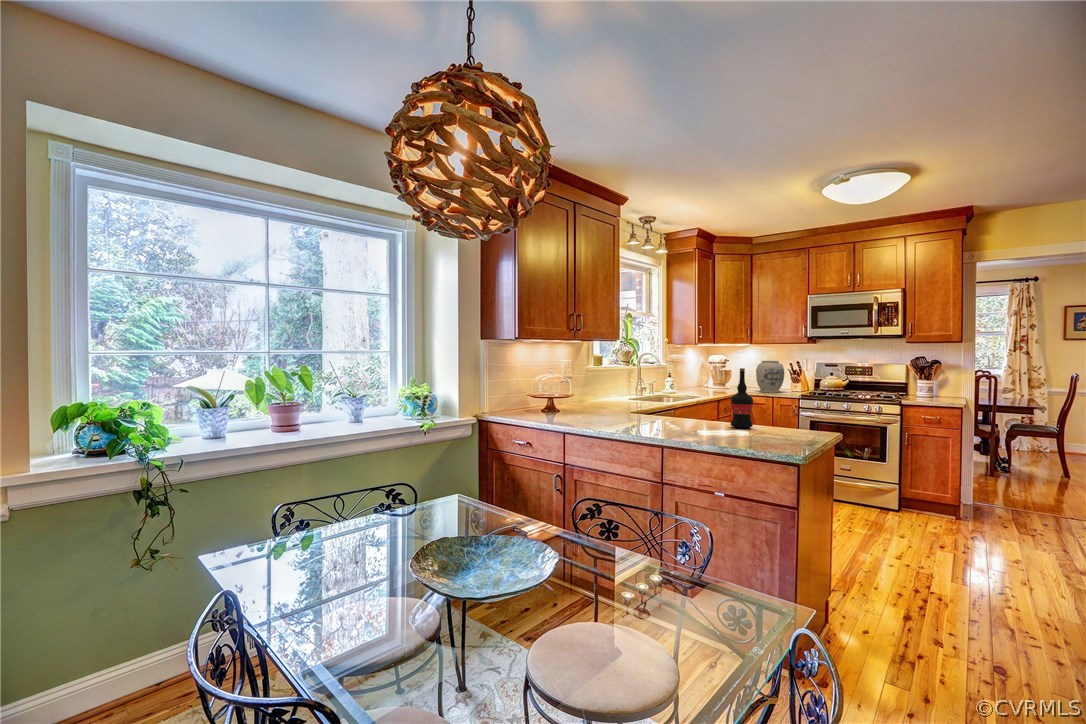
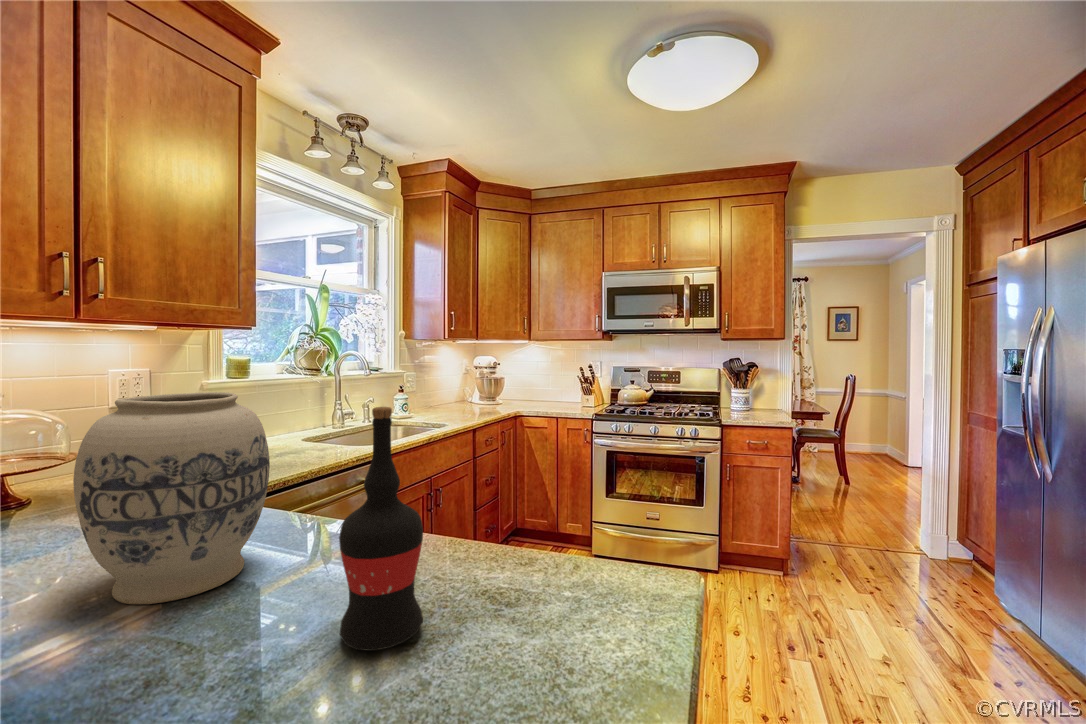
vase: present [756,361,784,393] -> present [73,392,270,604]

